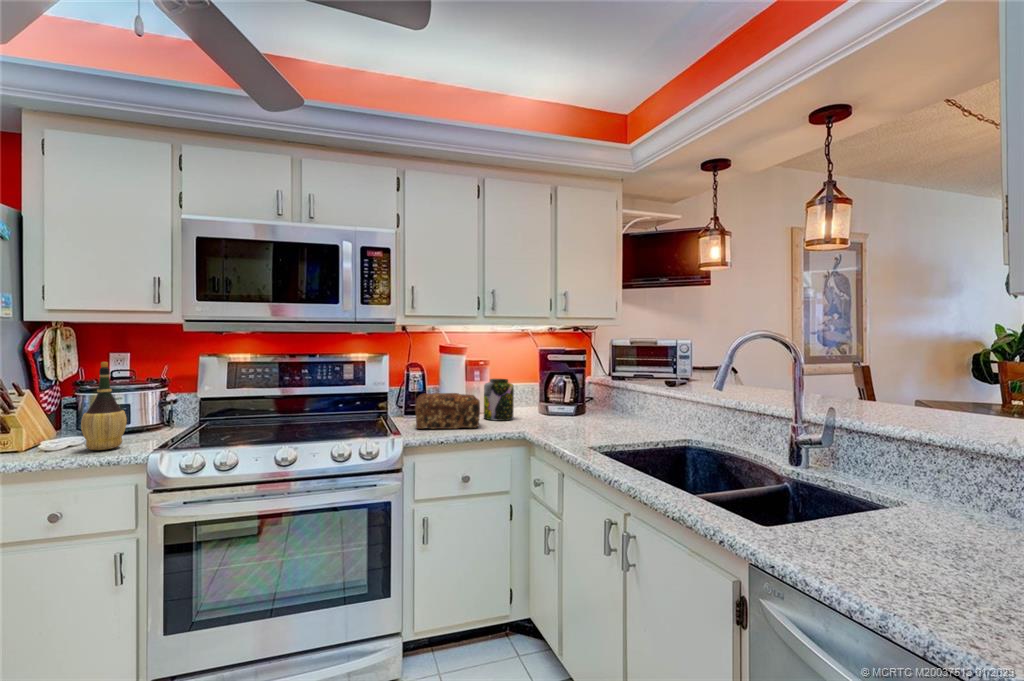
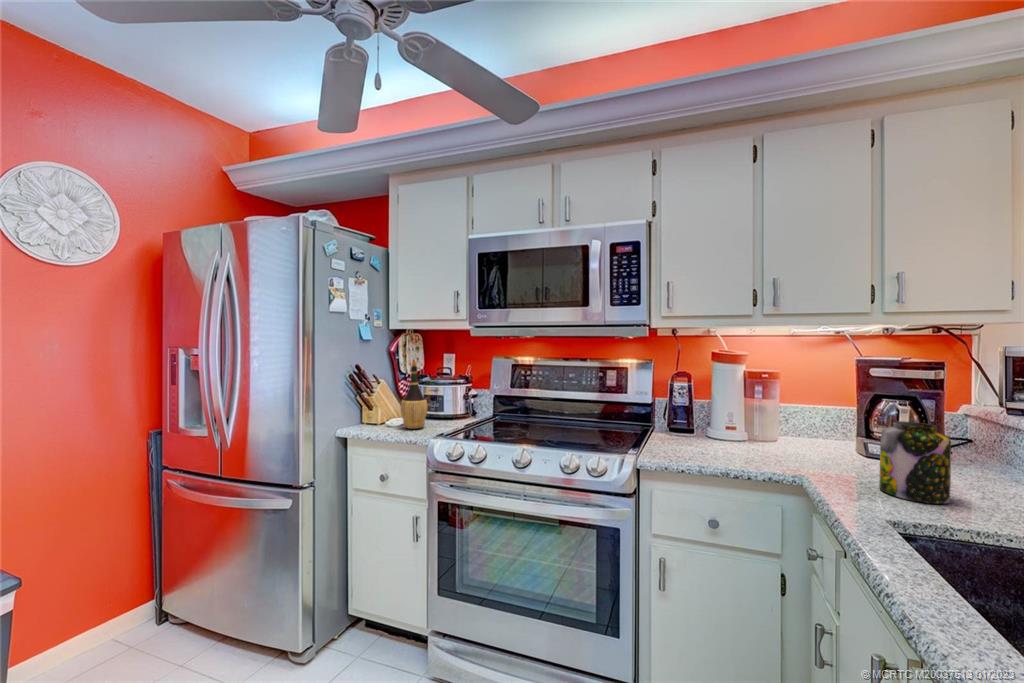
jar: present [484,379,514,421] -> present [880,421,951,504]
bread loaf: present [415,393,480,429] -> none [662,408,747,457]

